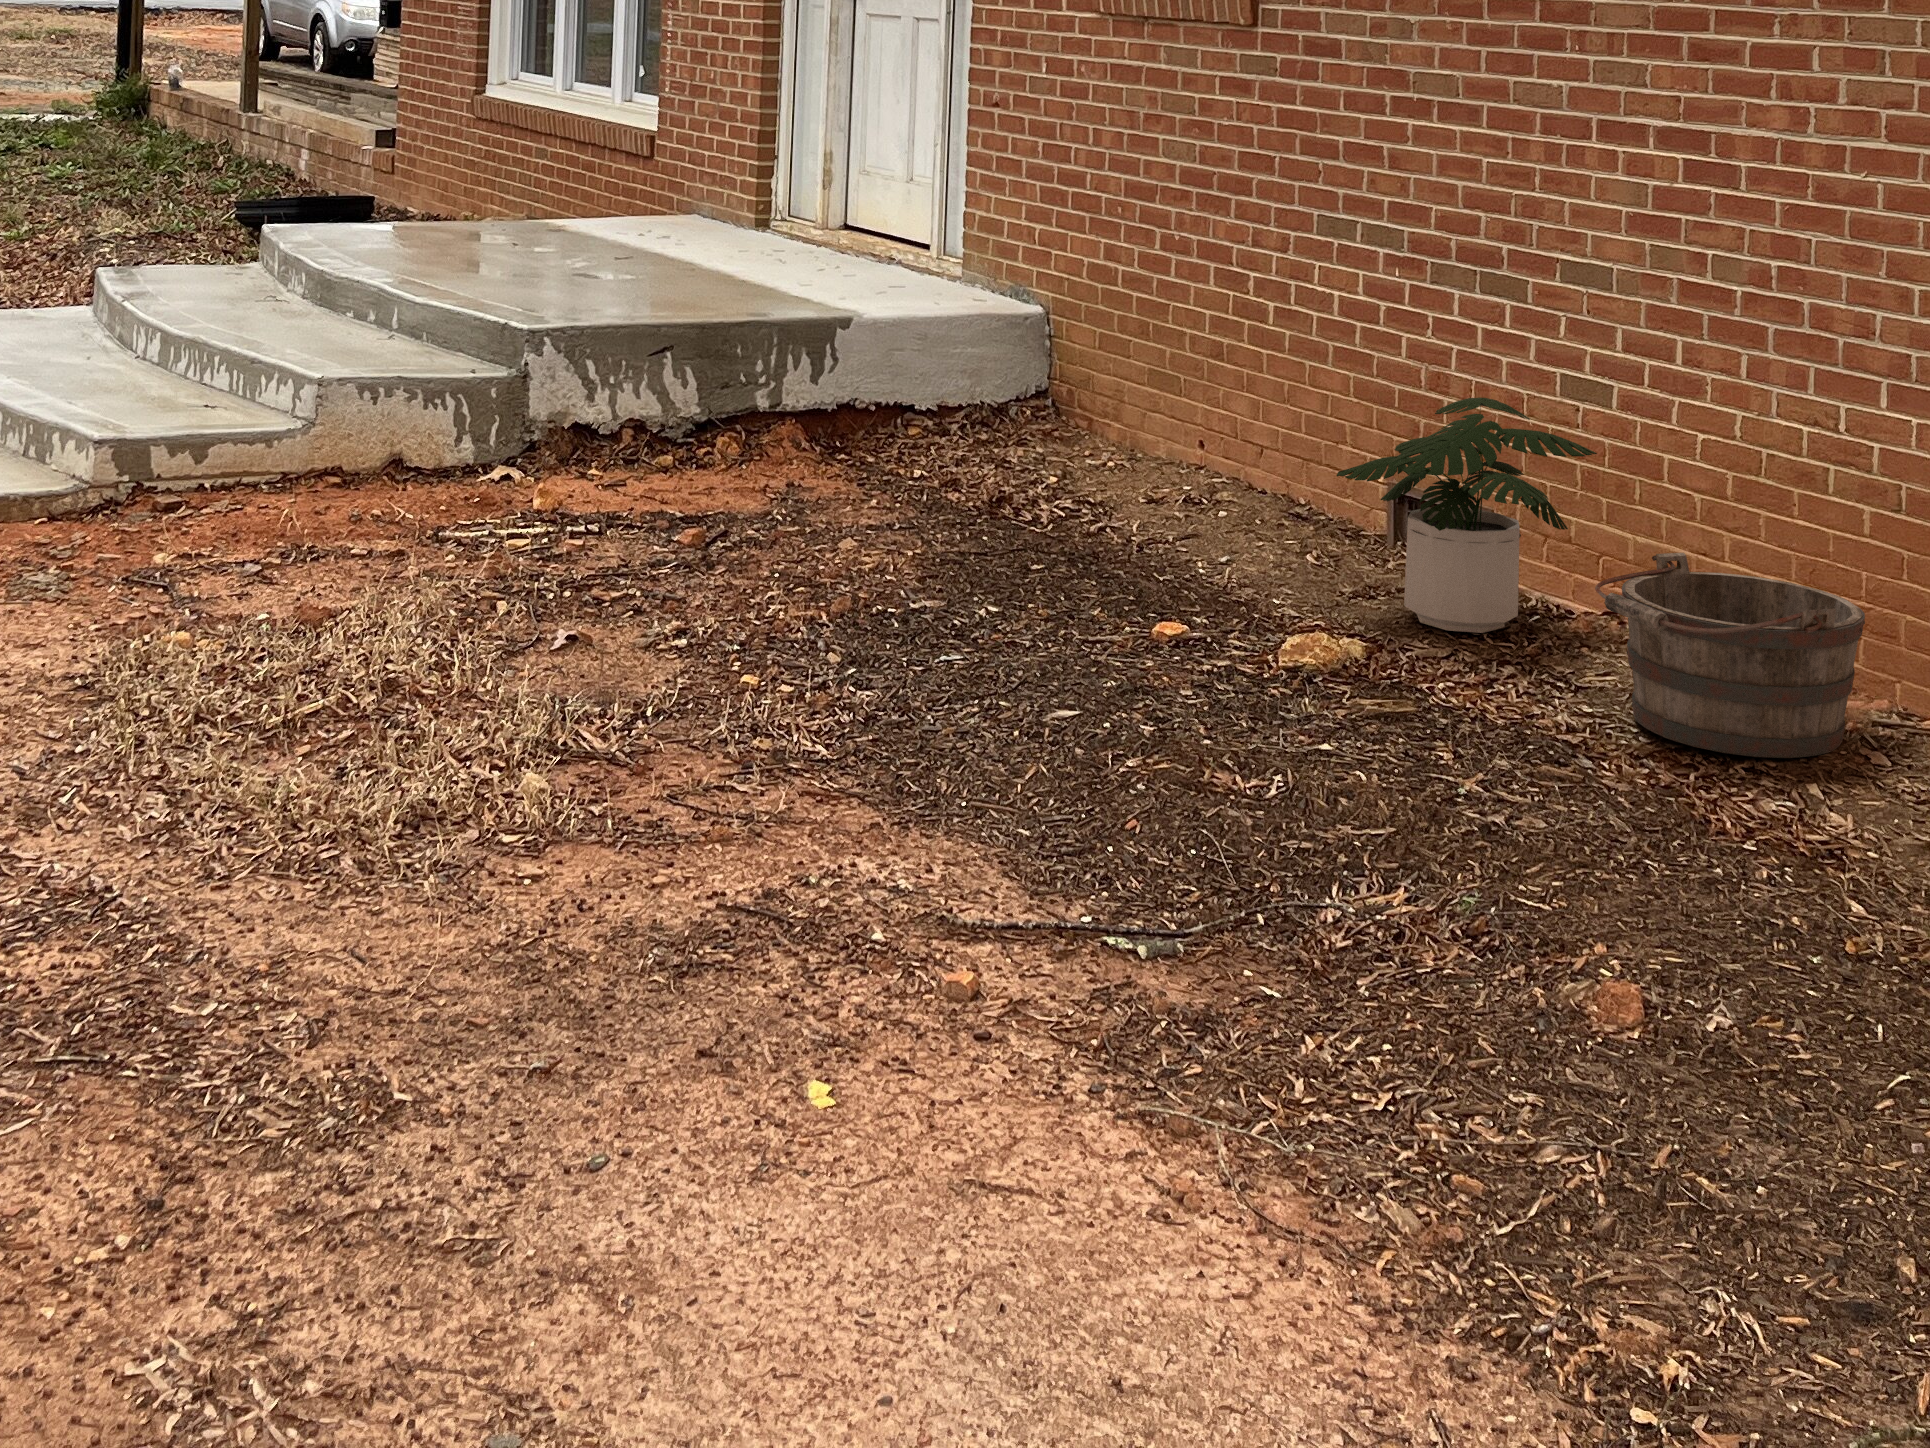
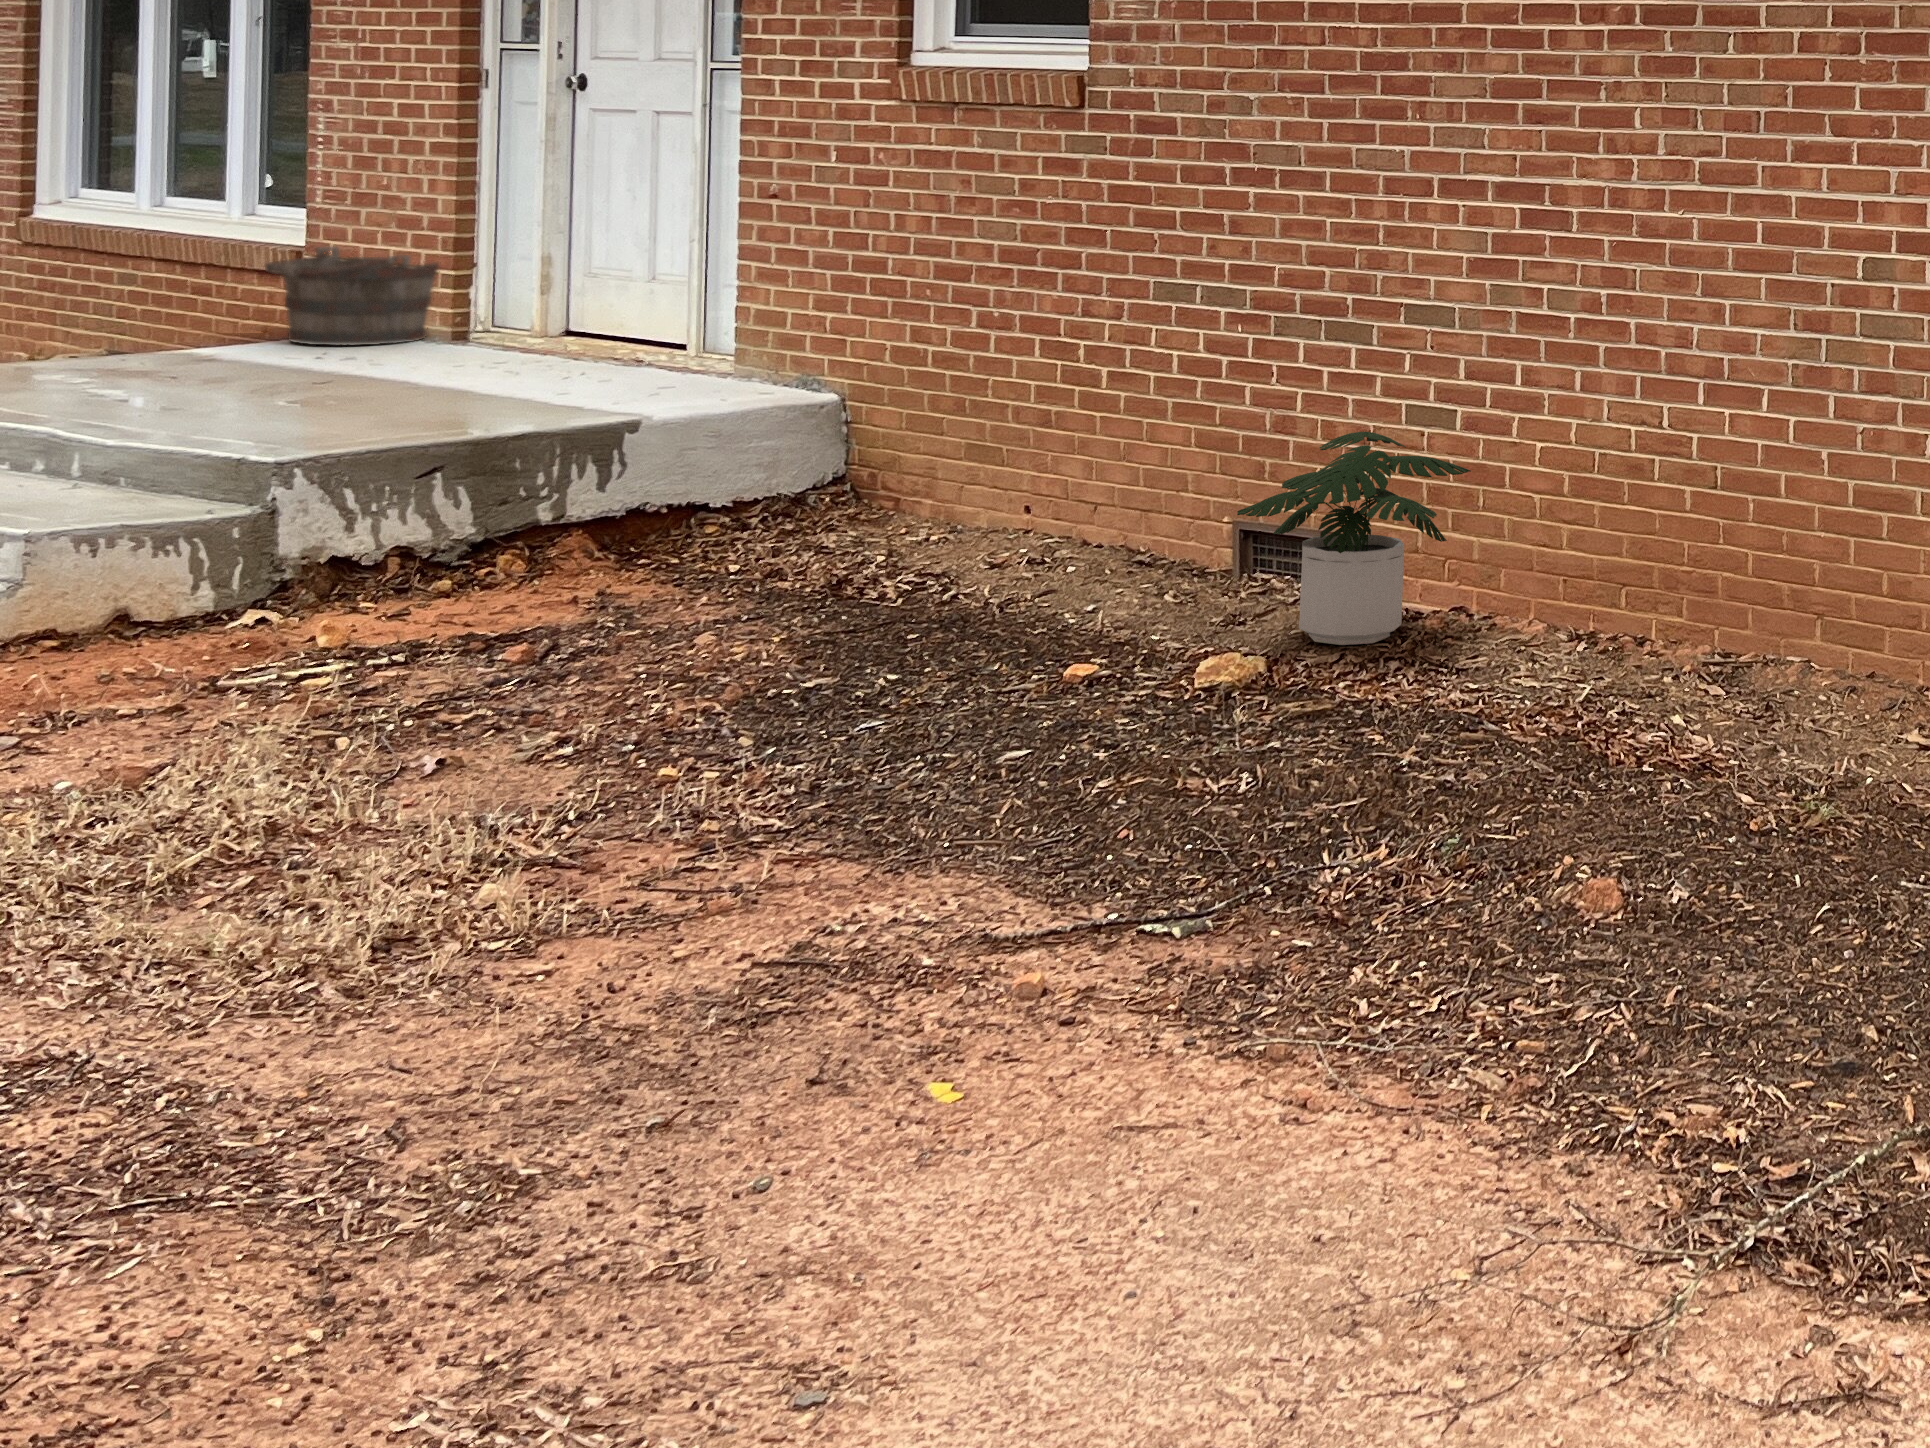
bucket: present [1595,553,1865,758] -> present [265,246,439,345]

